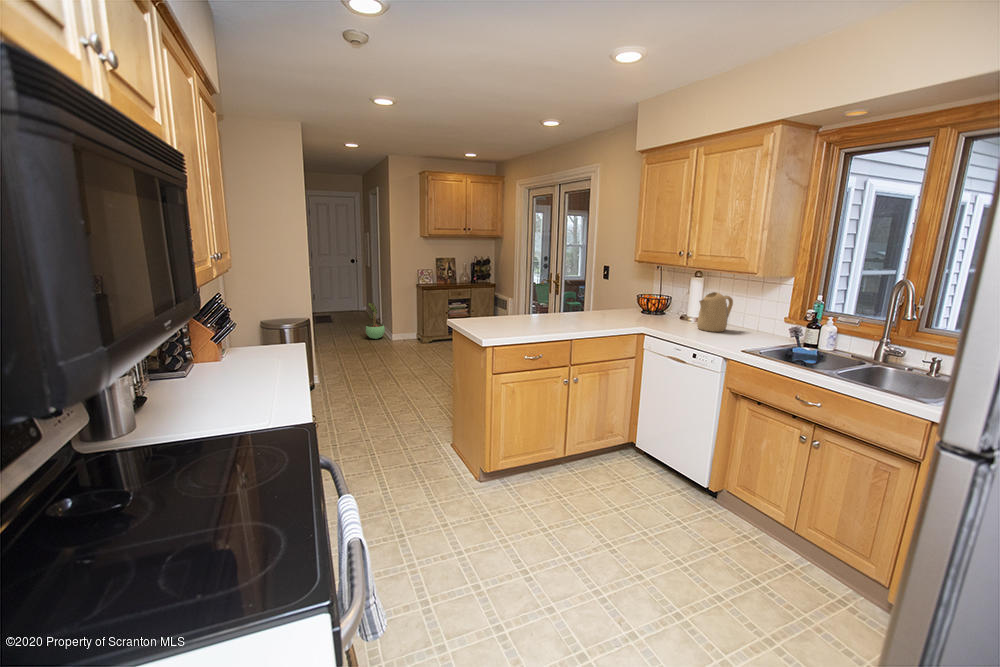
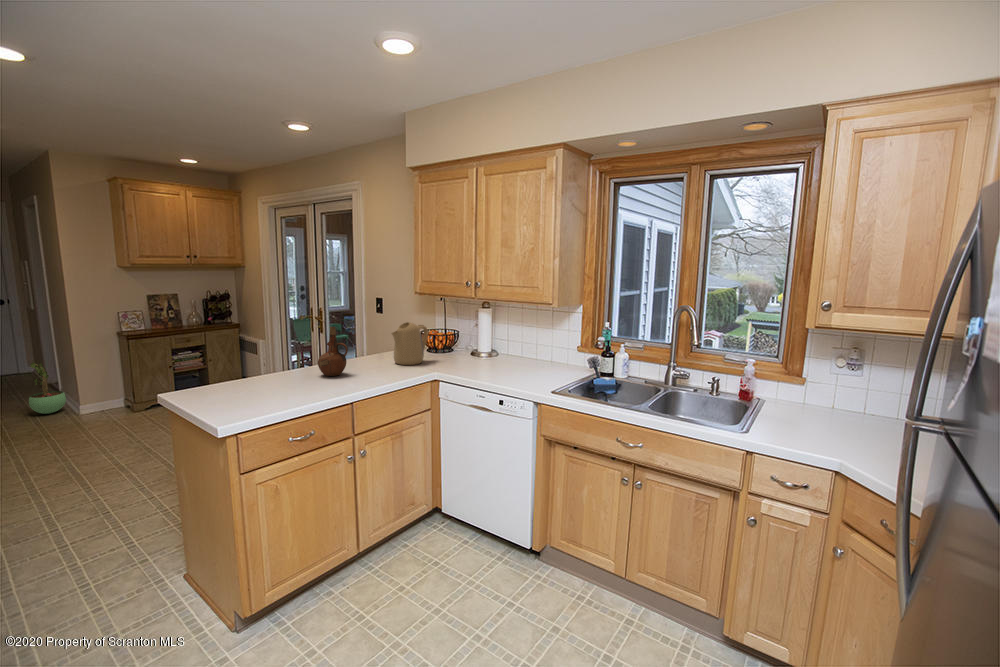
ceramic pitcher: none [549,284,572,322] -> present [318,327,348,376]
kettle: present [697,292,733,332] -> present [392,322,428,365]

